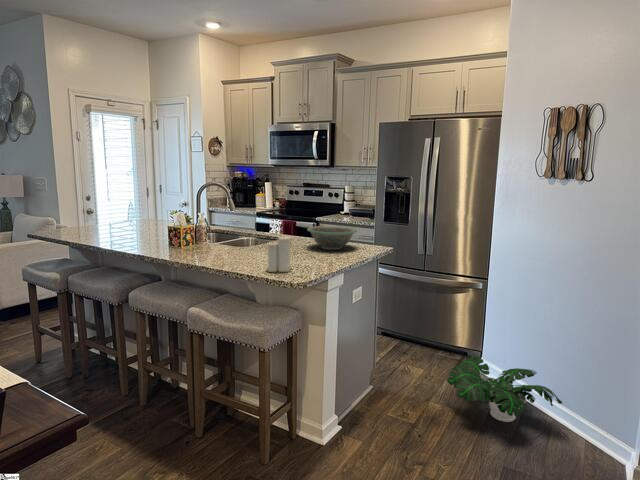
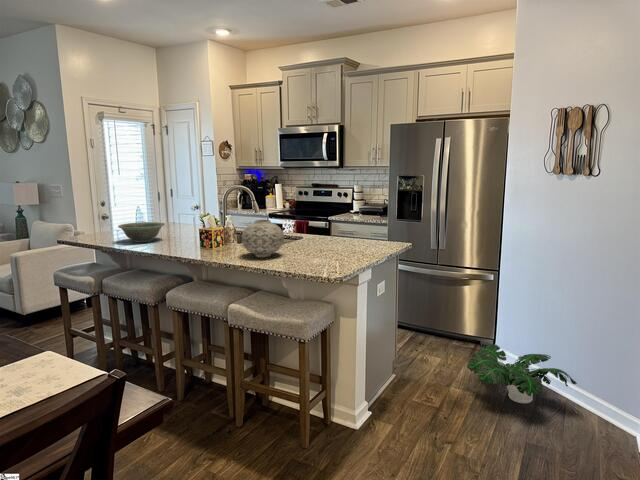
vase: none [207,218,253,258] -> present [242,220,284,257]
decorative bowl: present [307,226,357,250] -> present [118,222,164,243]
candle: present [266,237,292,272] -> none [302,232,325,269]

